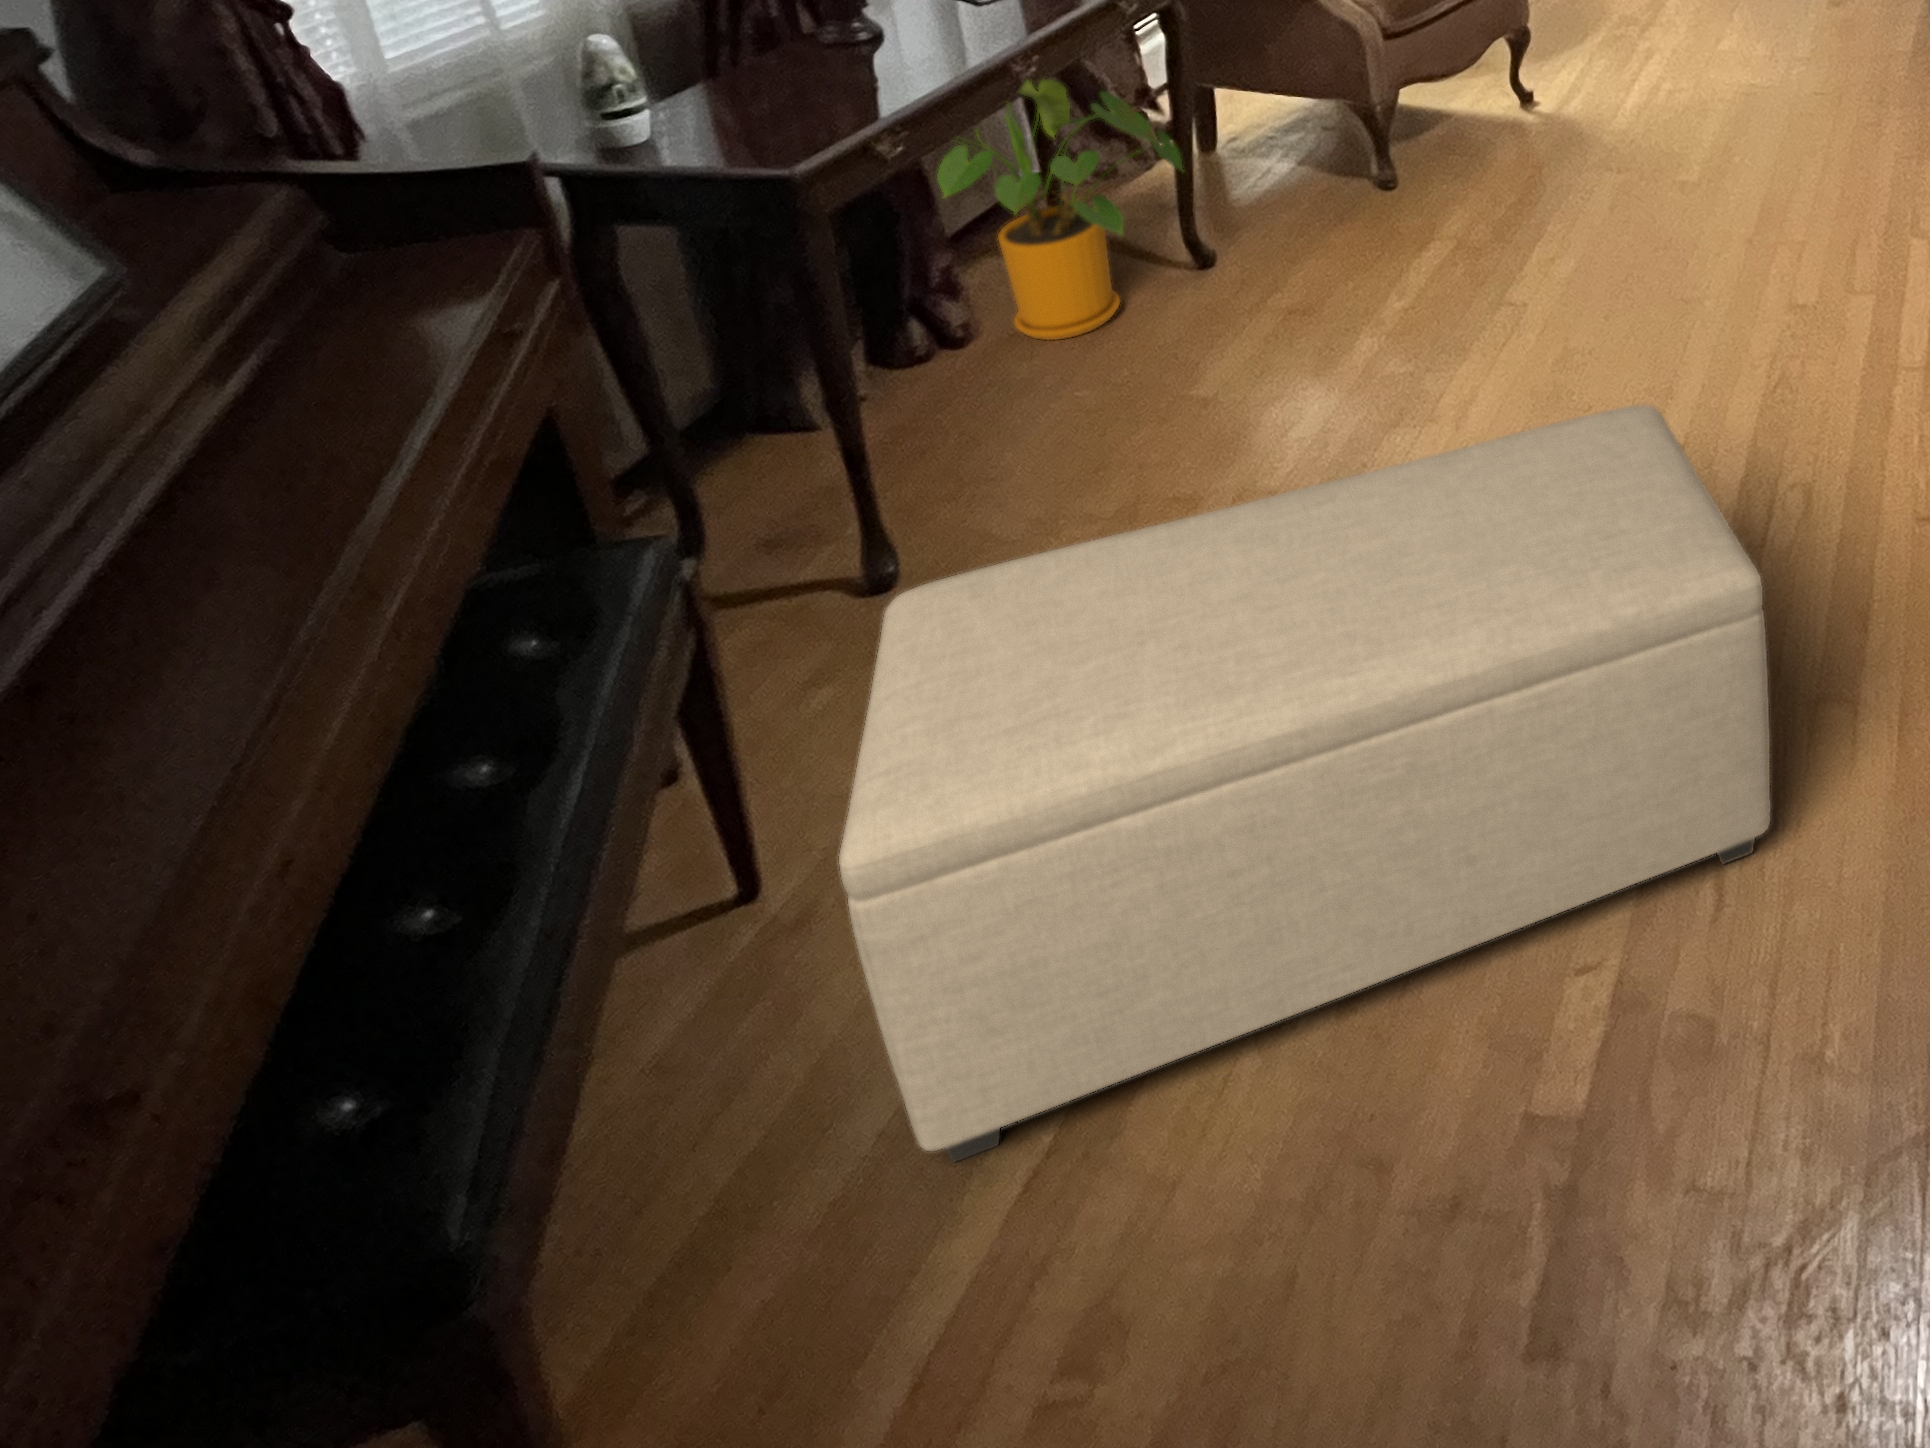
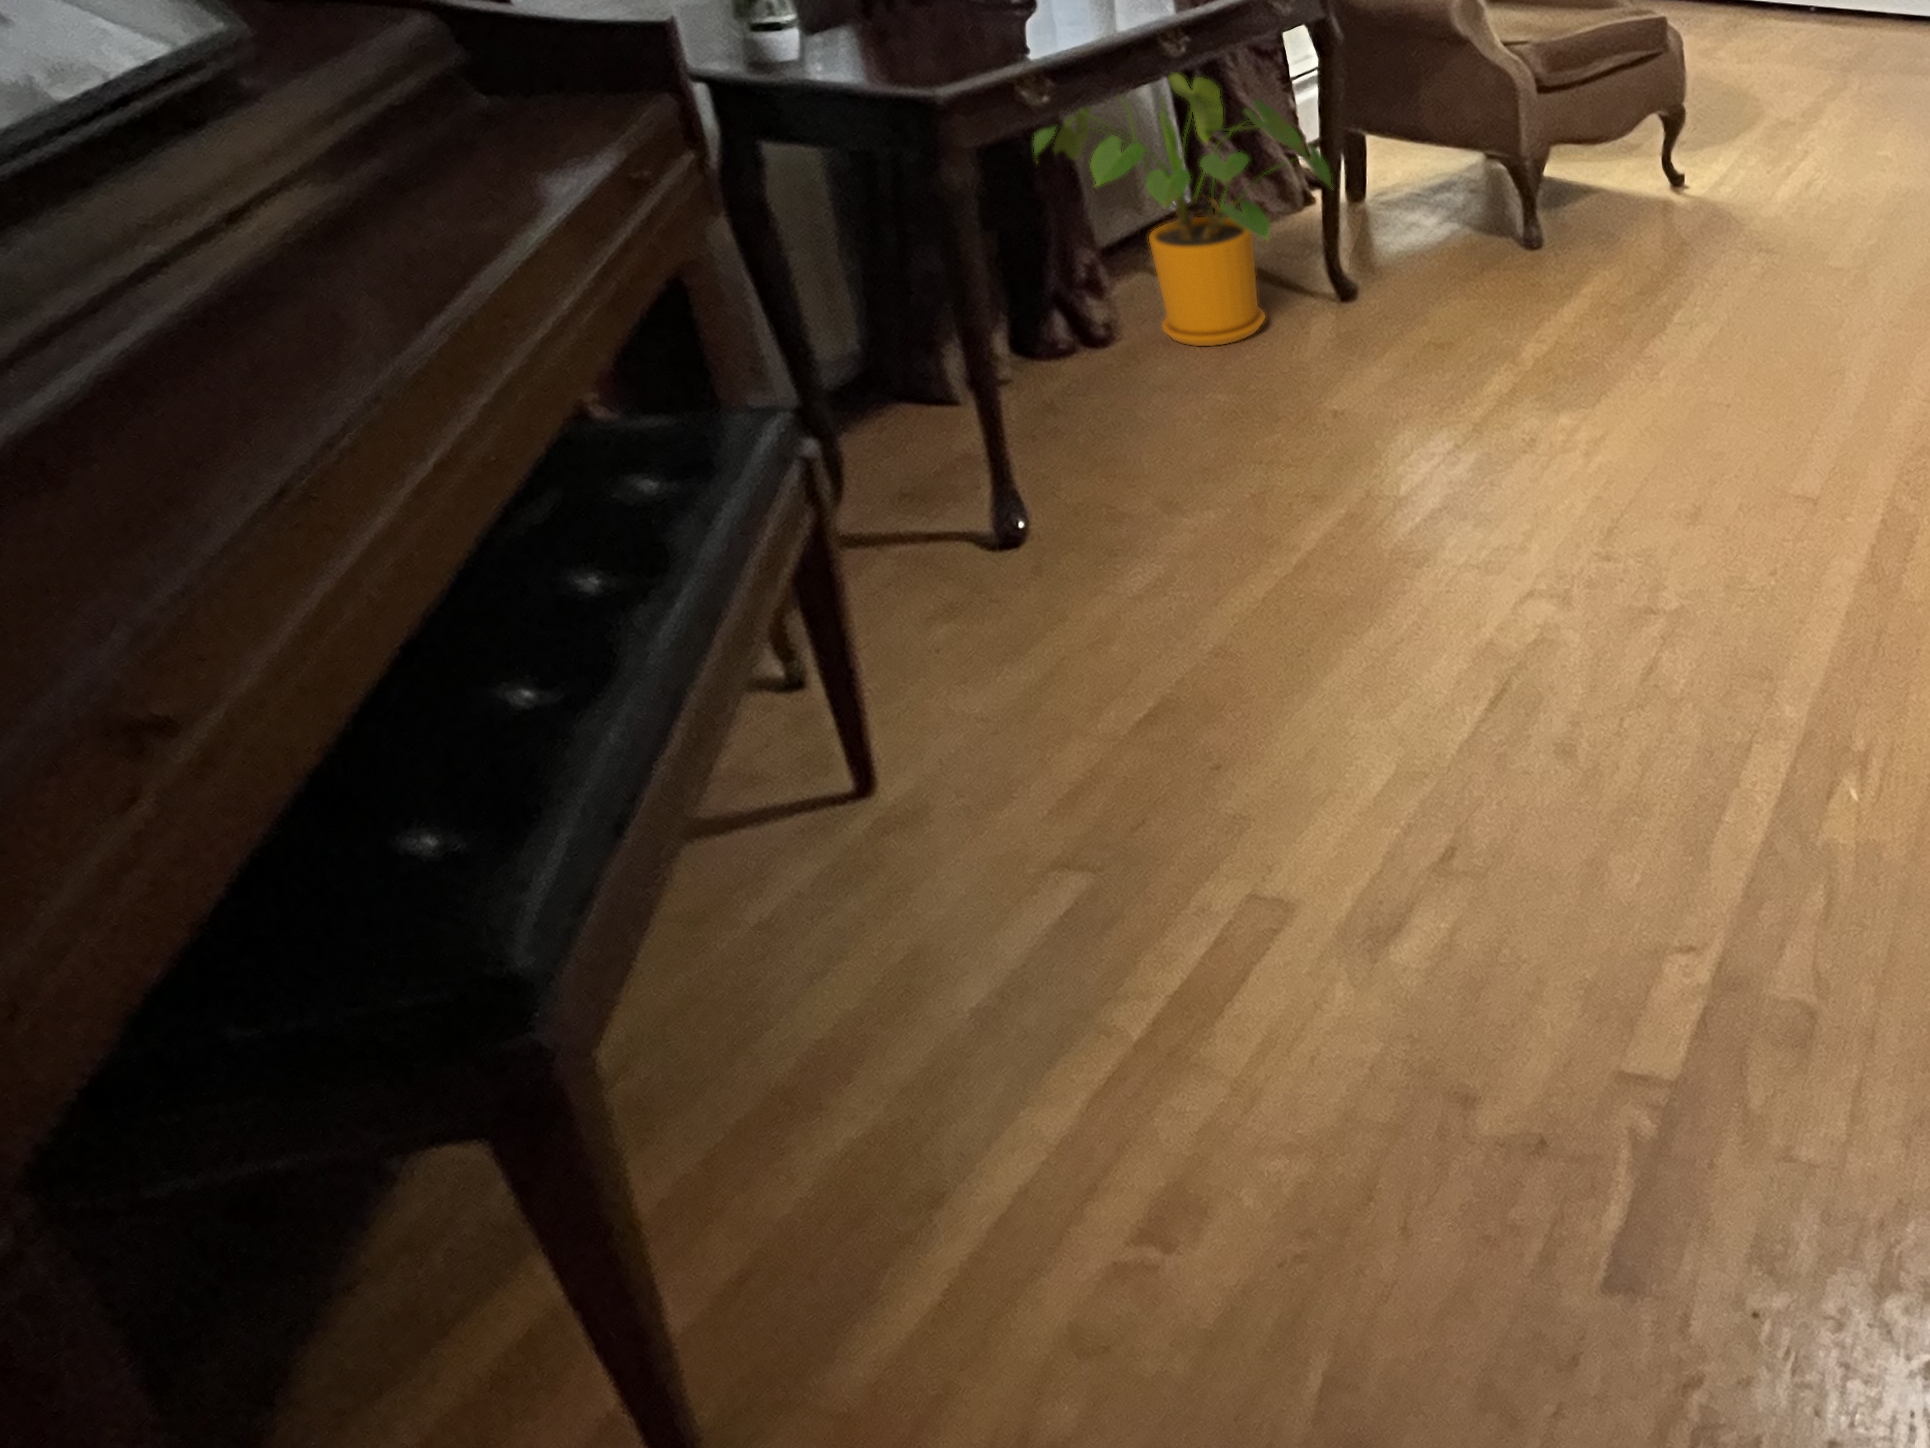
ottoman: present [839,405,1771,1162] -> none [925,409,1901,1049]

